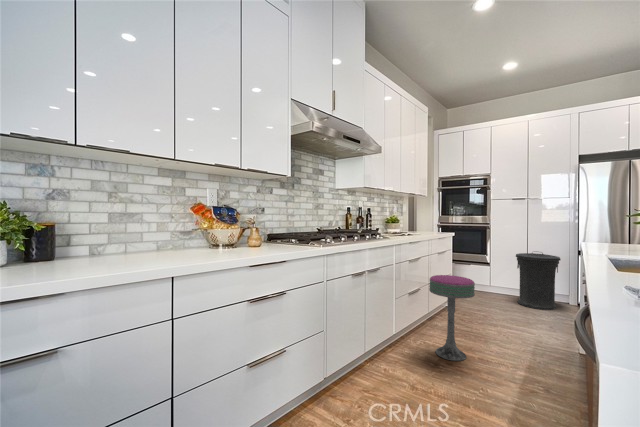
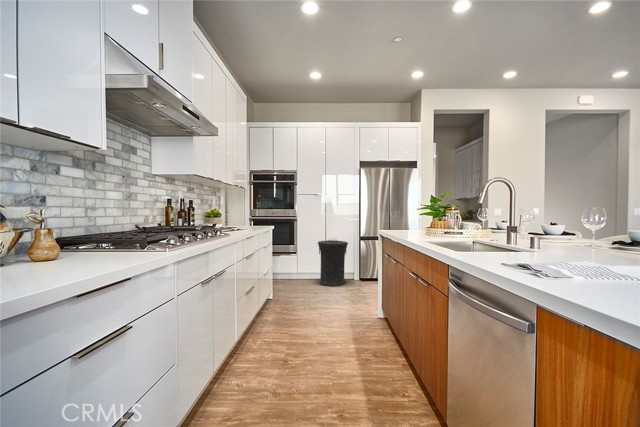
bar stool: present [429,275,475,361] -> none [272,268,313,352]

